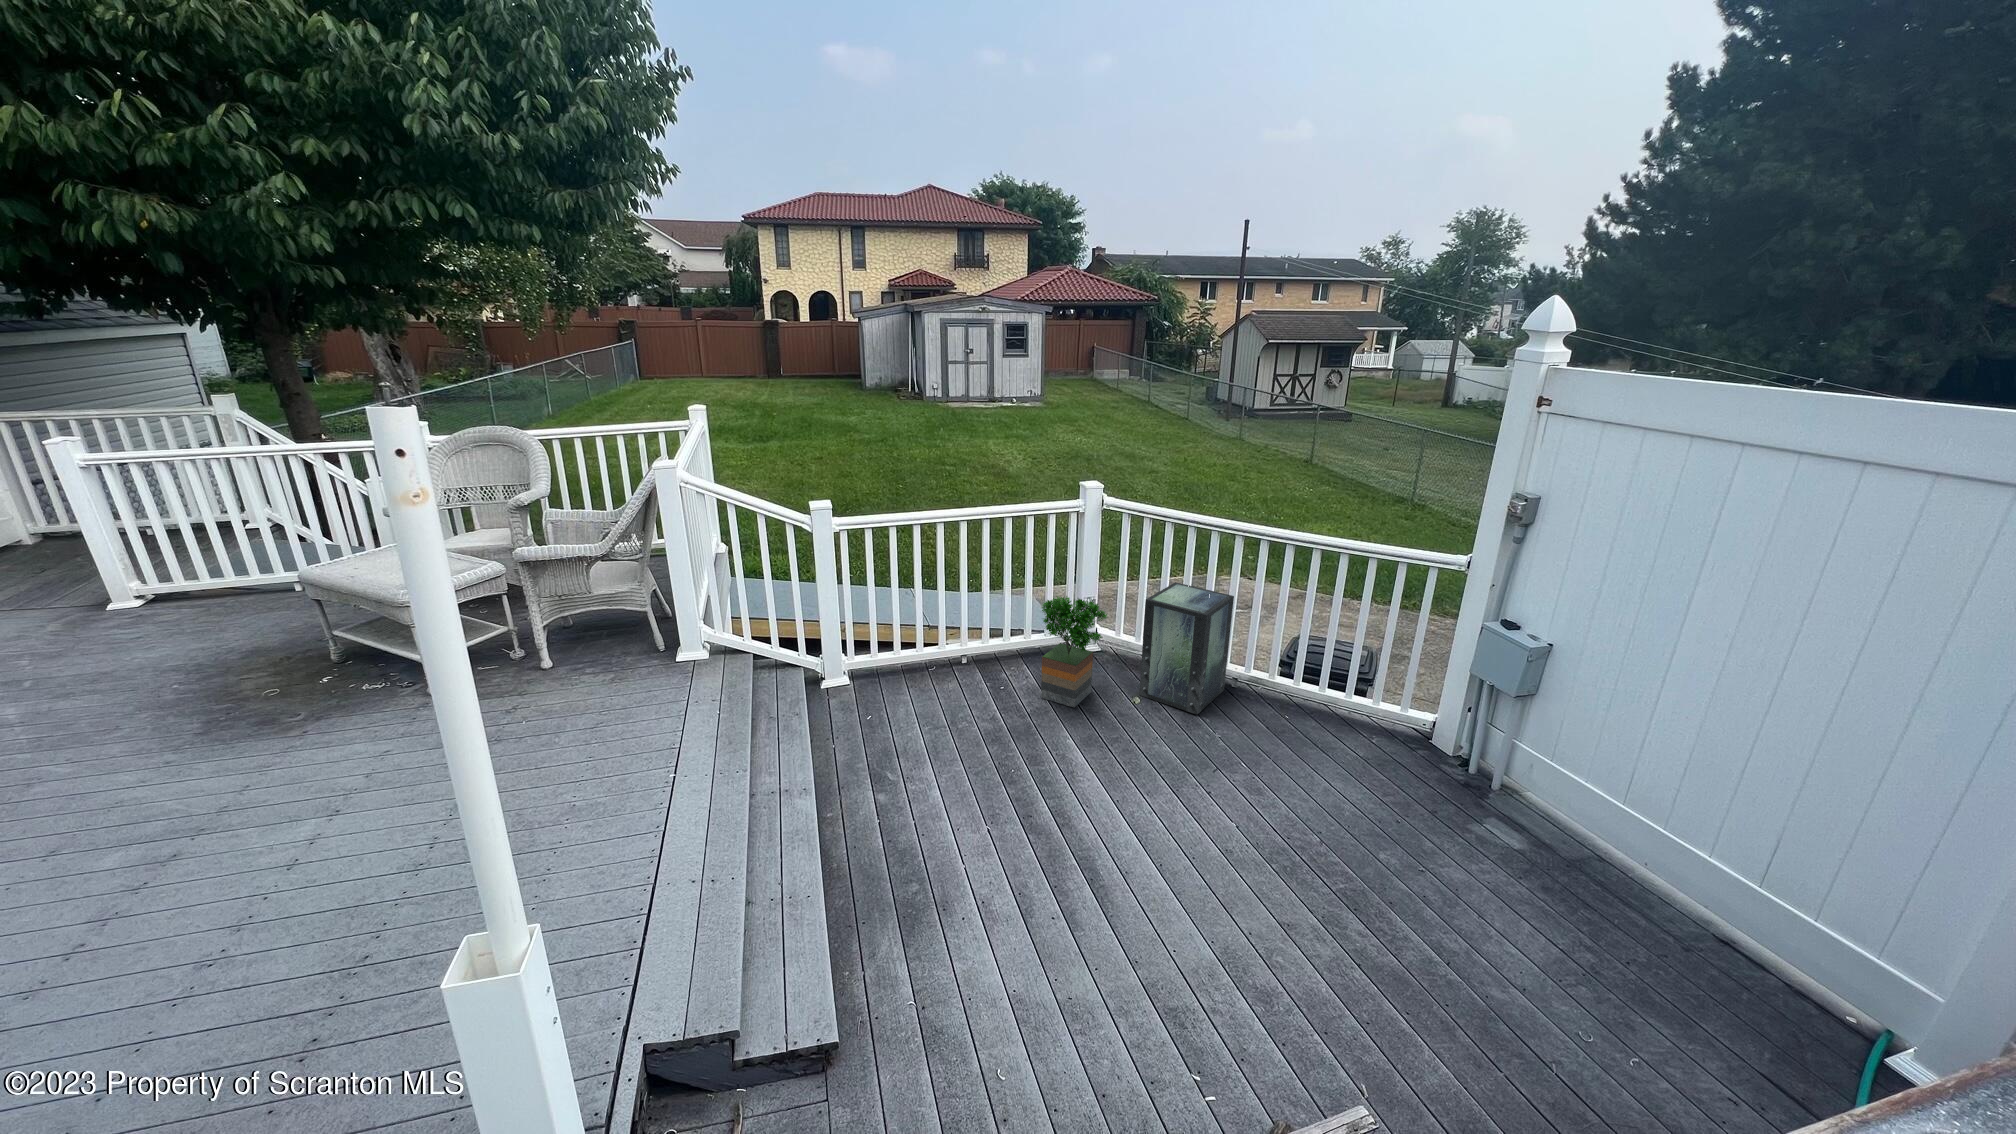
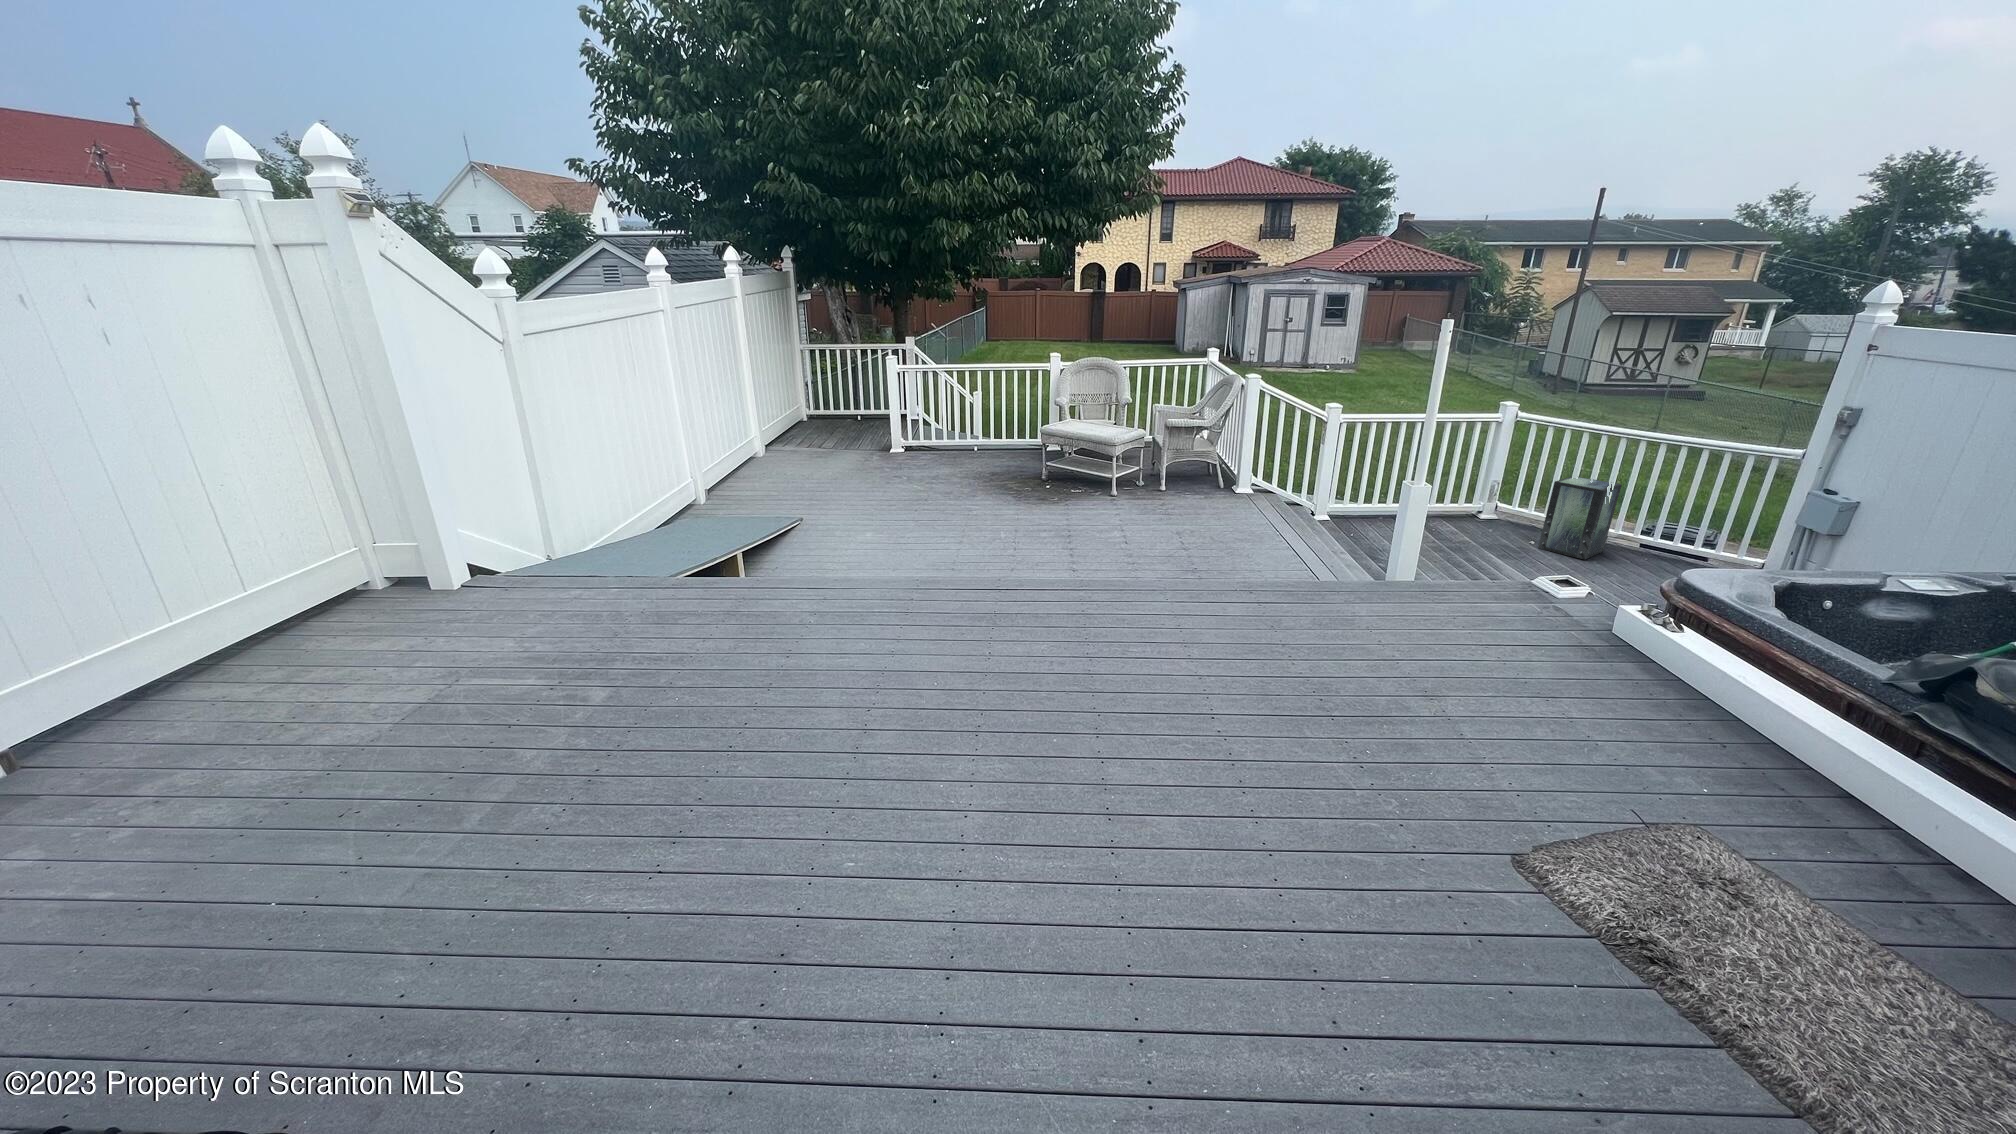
potted tree: present [1041,596,1107,708] -> none [1466,476,1525,549]

